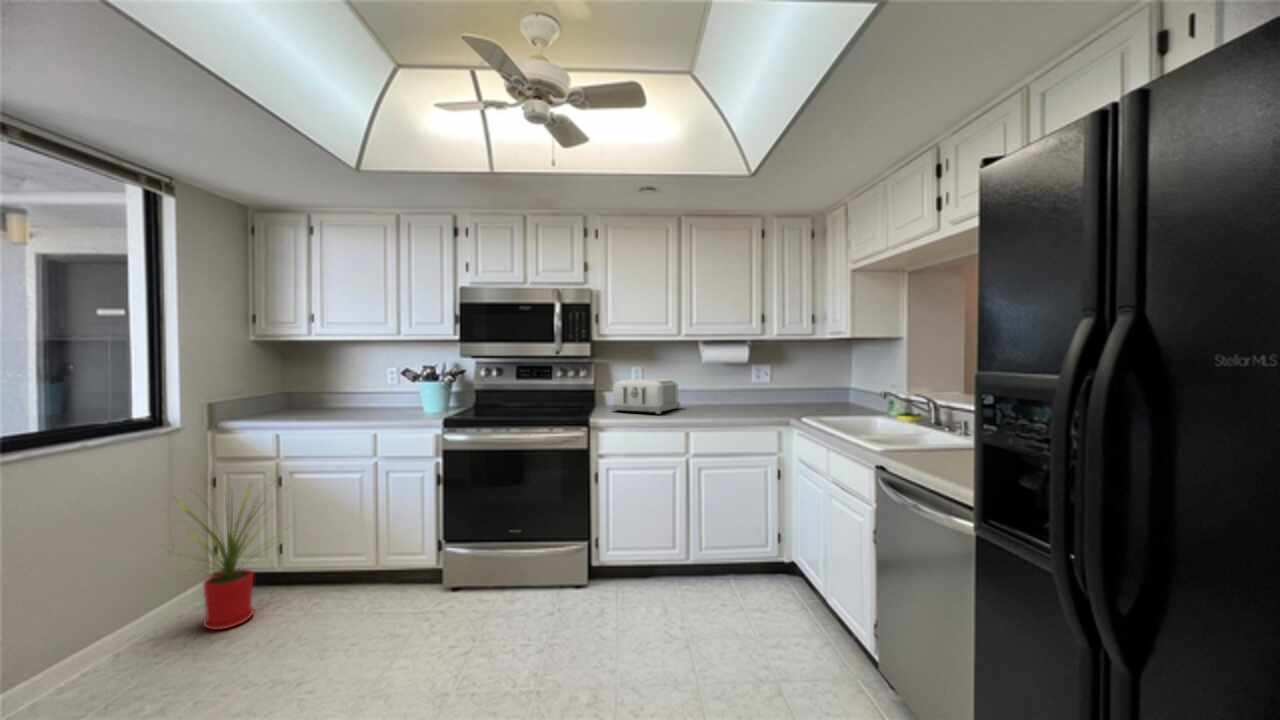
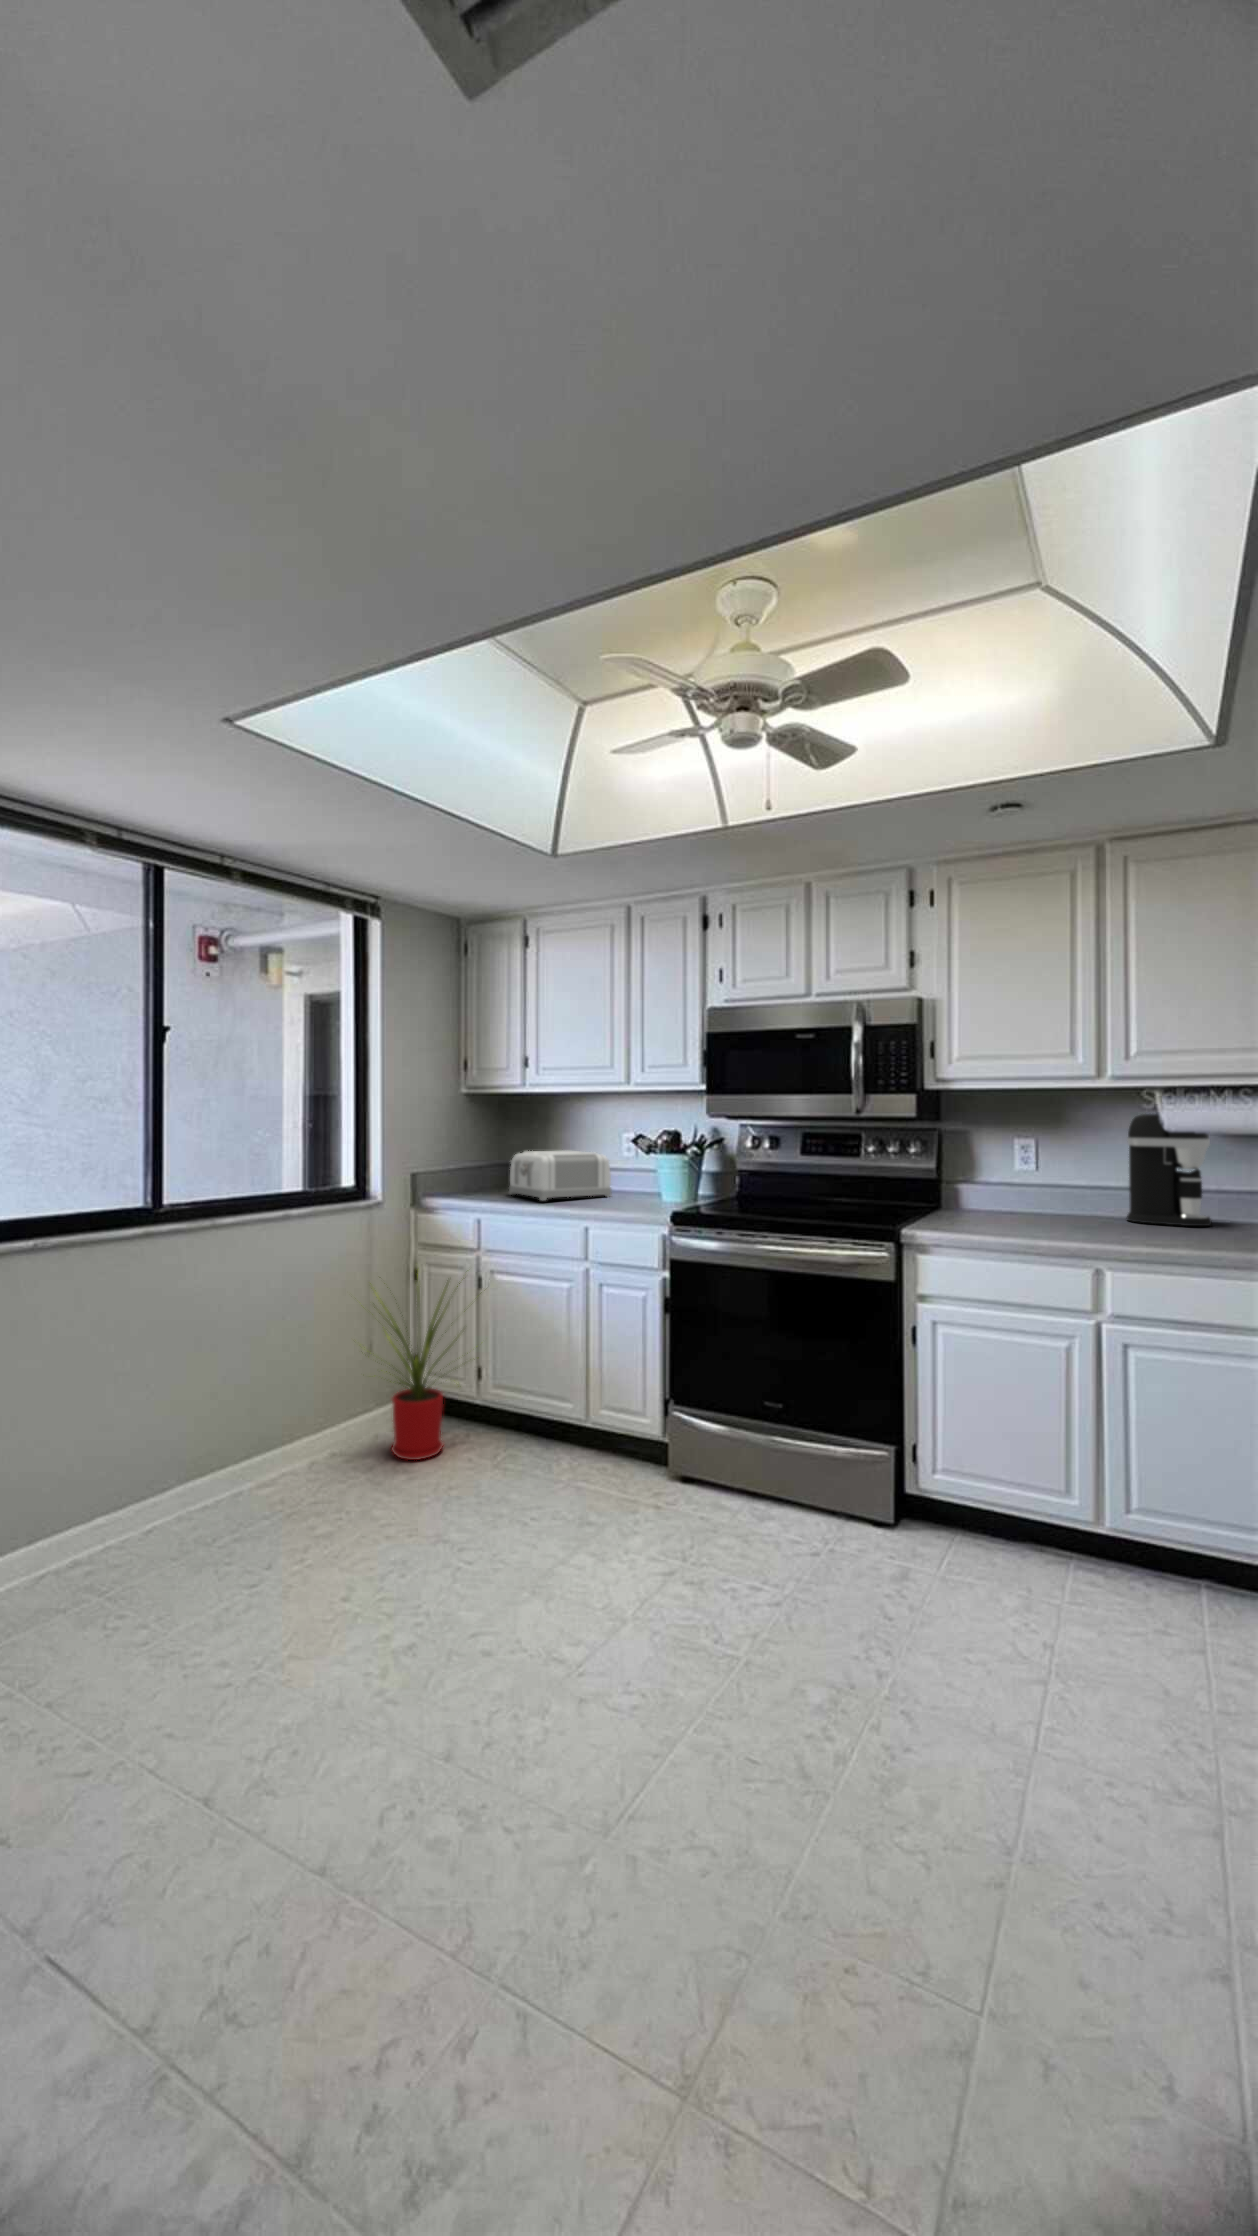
coffee maker: none [686,350,722,407] -> present [1126,1114,1212,1226]
toaster: present [612,379,680,414] -> present [509,1151,612,1201]

